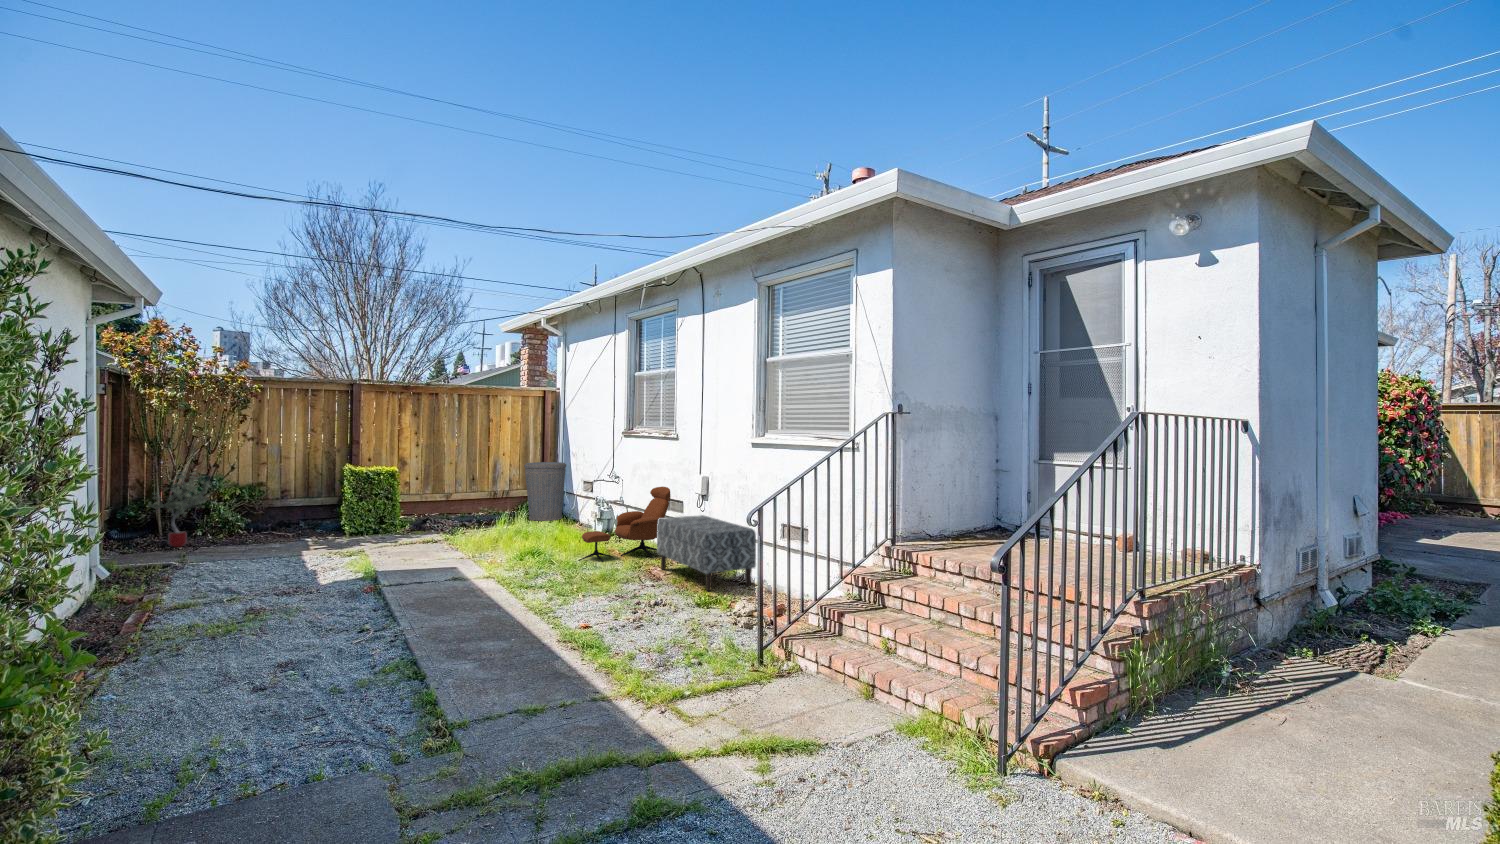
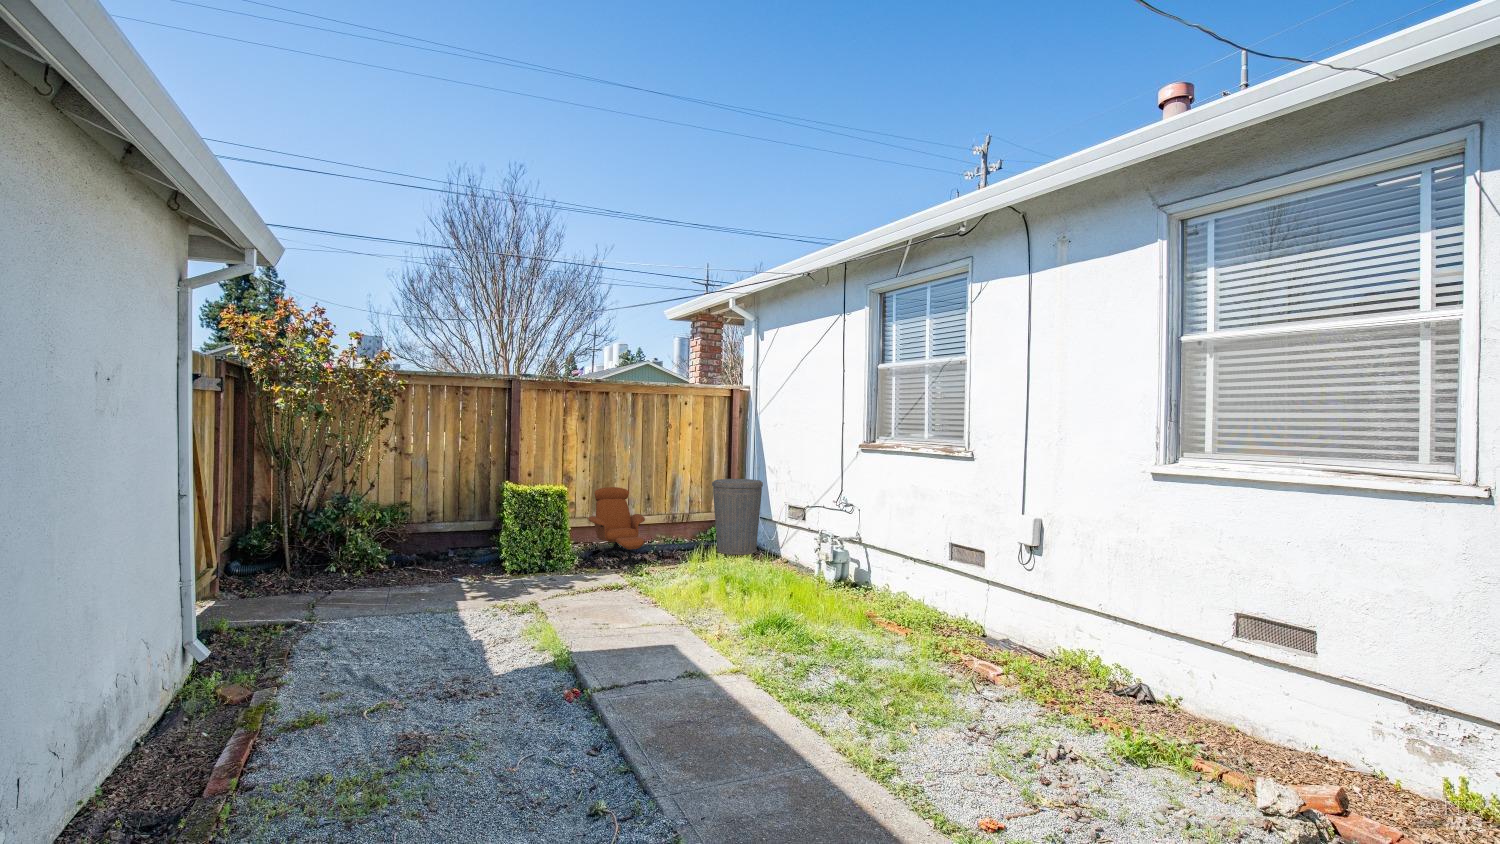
potted tree: present [148,472,210,547] -> none [271,490,349,587]
lounge chair: present [579,487,671,562] -> present [588,487,647,569]
bench: present [657,515,756,591] -> none [977,578,1189,727]

